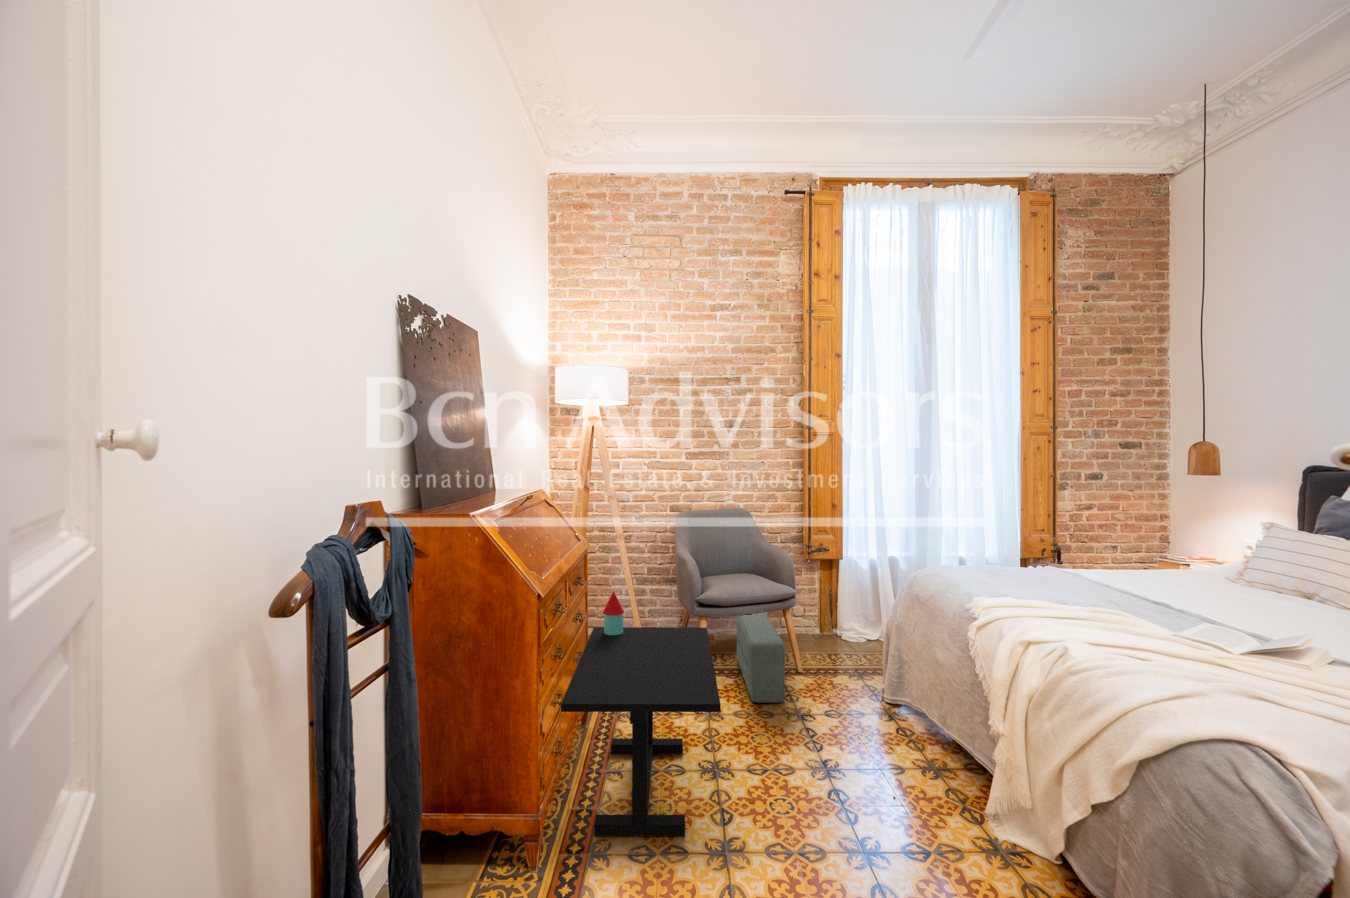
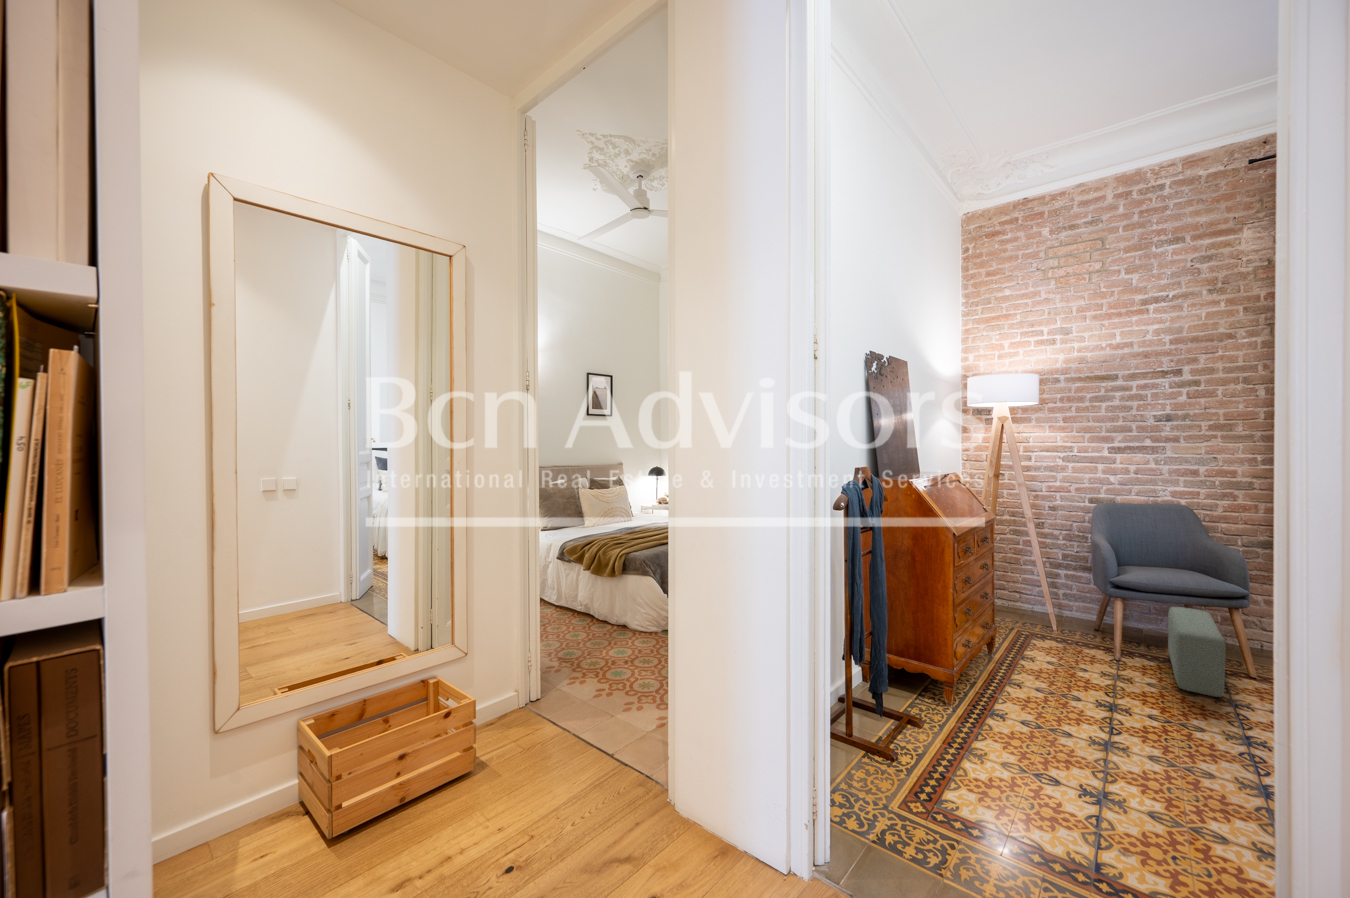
side table: present [561,591,721,836] -> none [970,558,1116,747]

